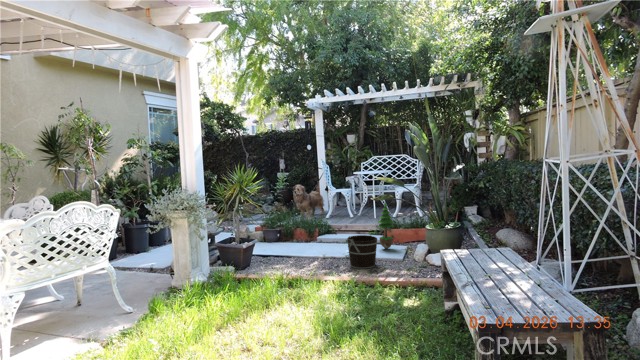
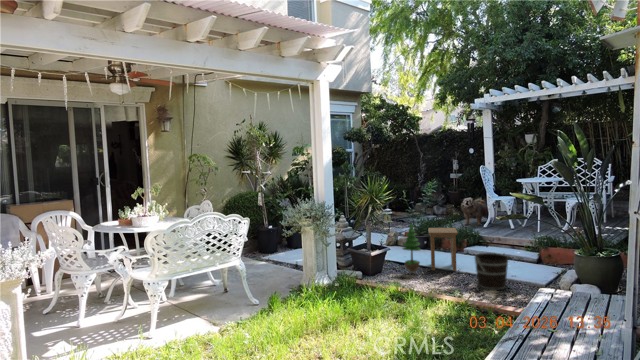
potted tree: present [378,203,394,249] -> present [403,224,420,274]
stool: none [293,216,324,259] -> present [429,228,458,271]

